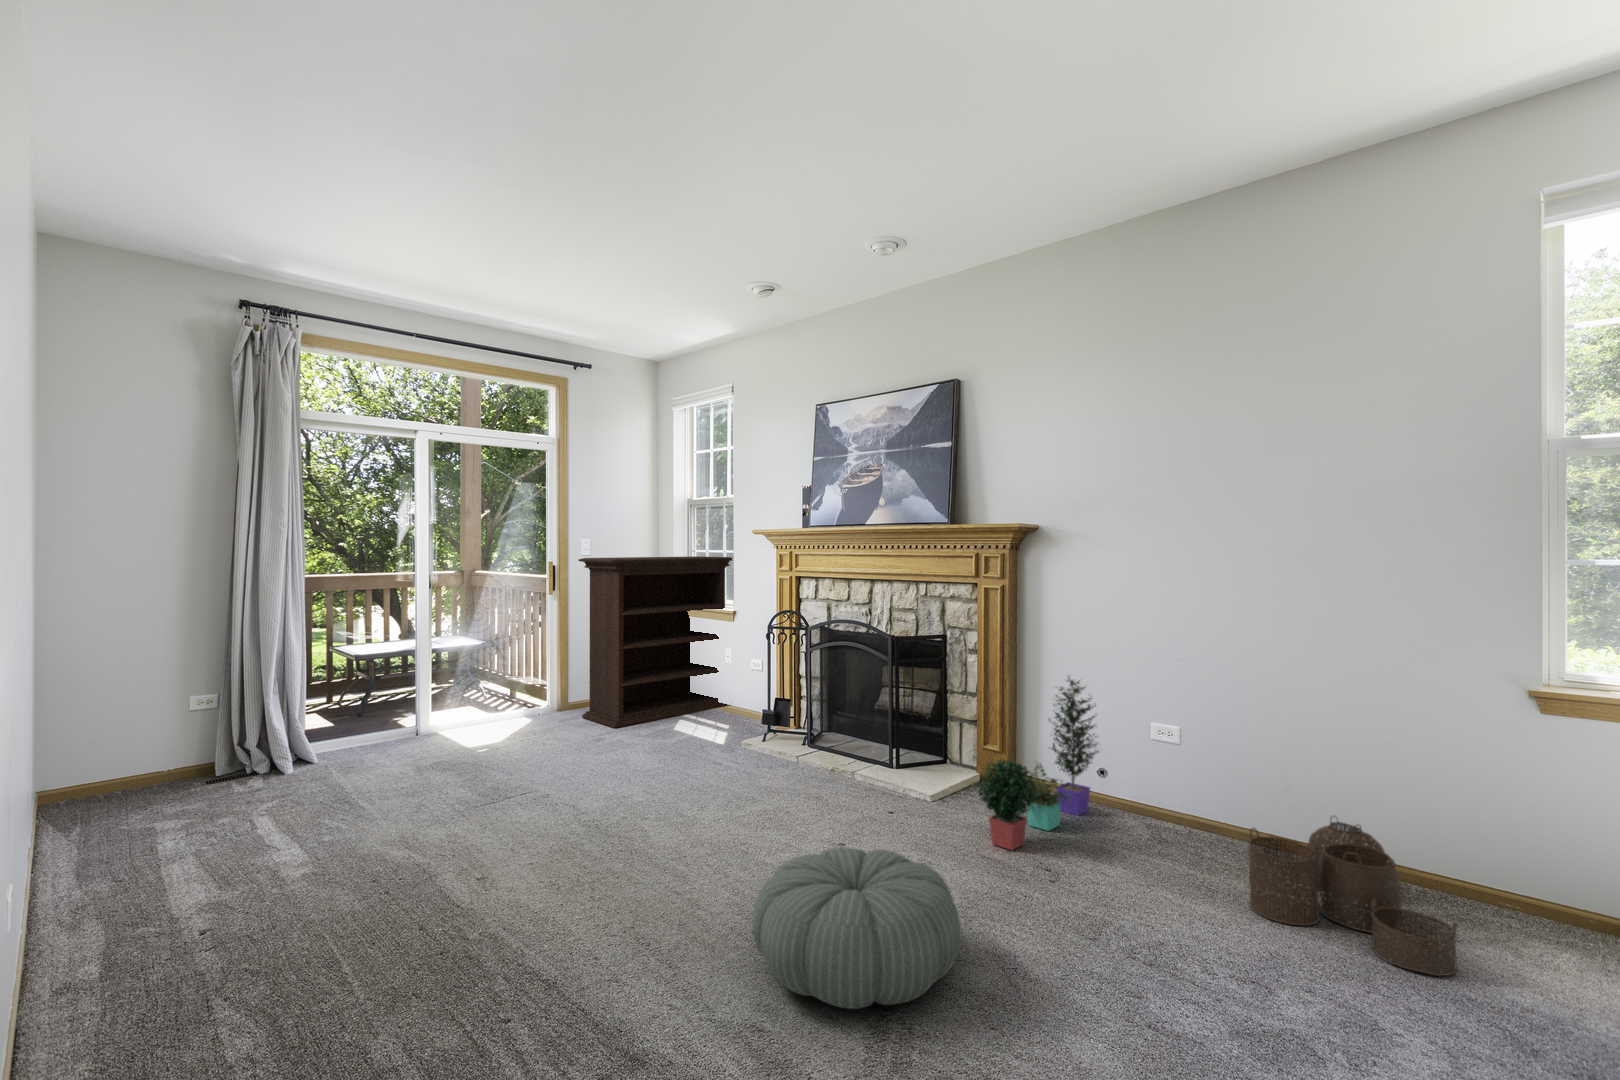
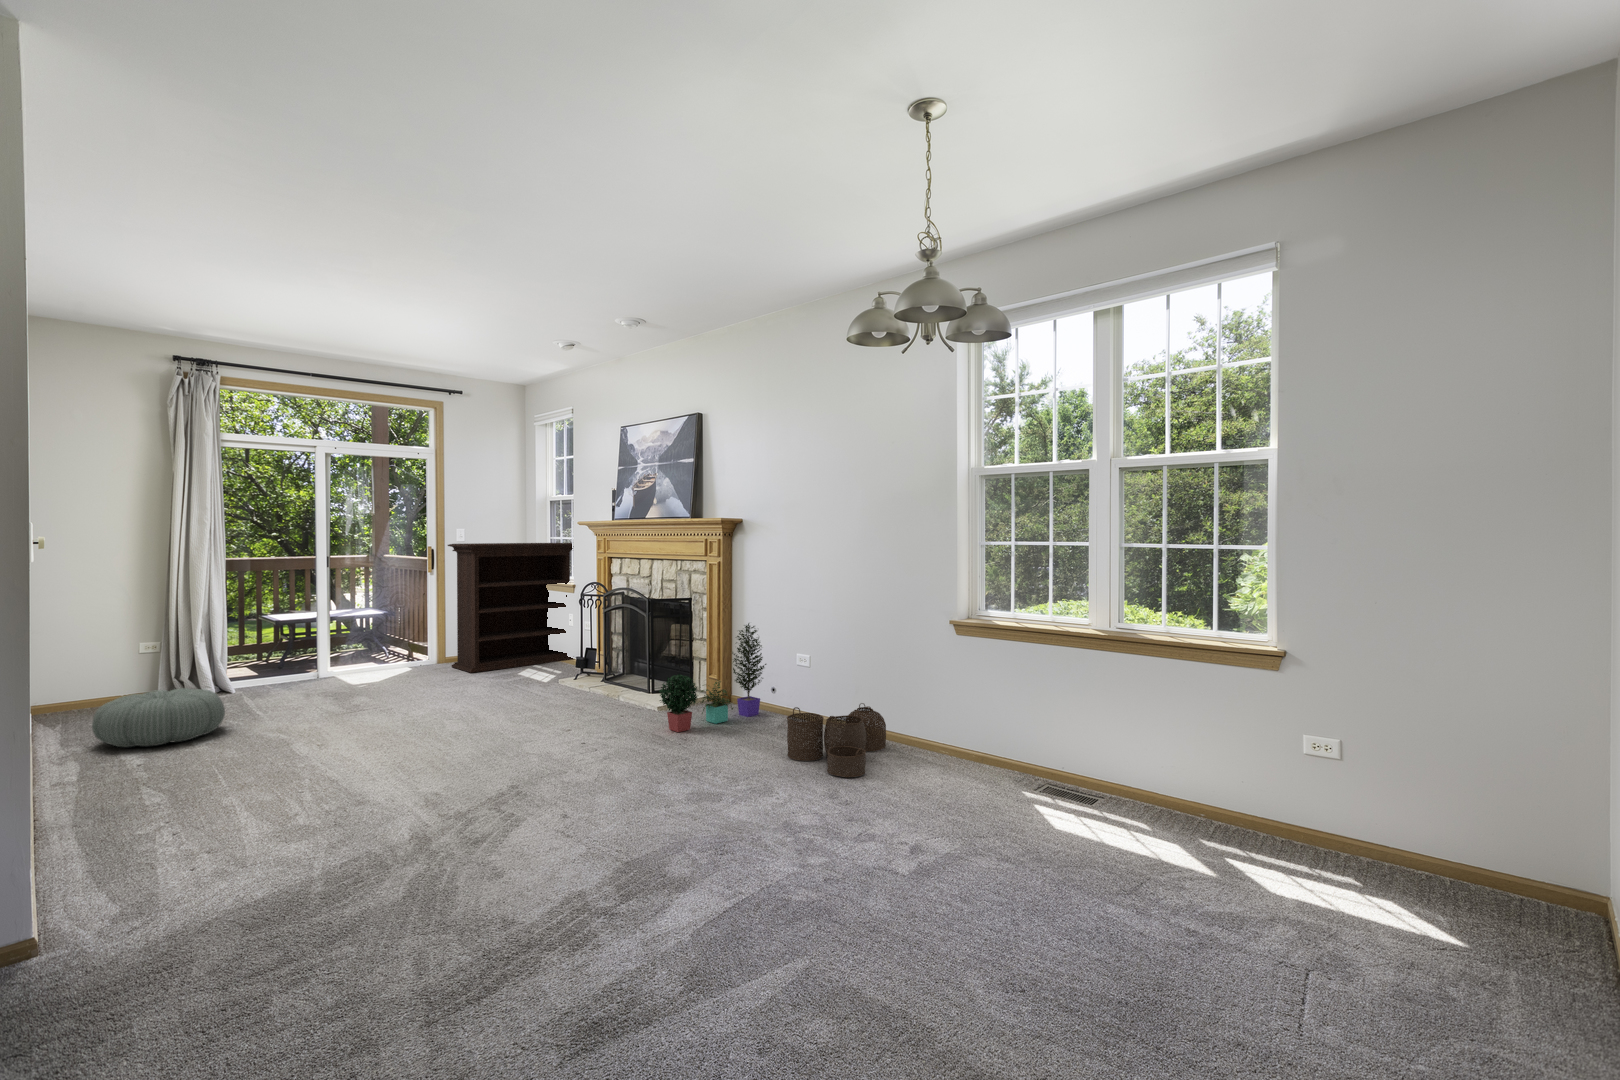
pouf: present [752,848,961,1009] -> present [92,689,225,747]

